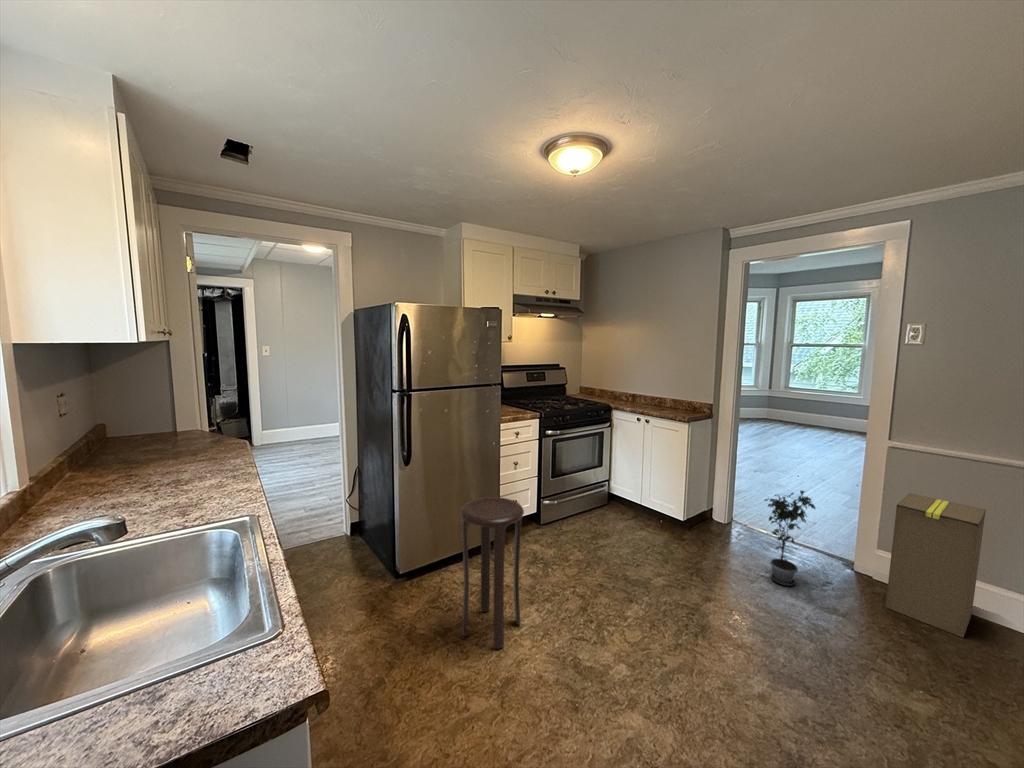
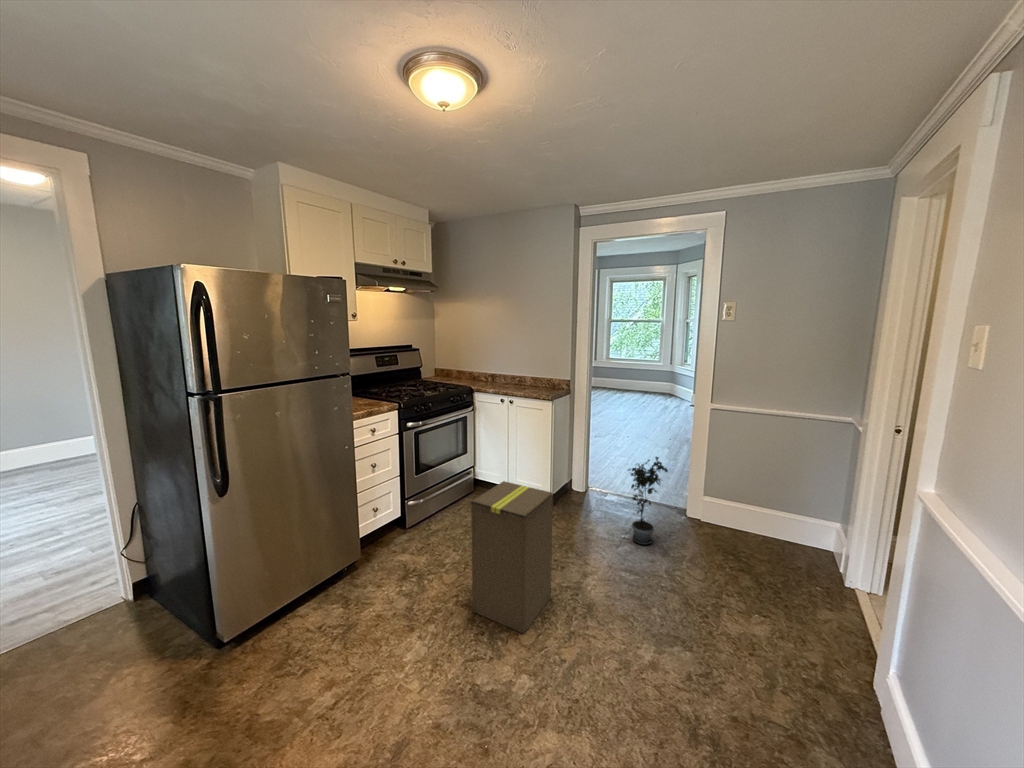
cardboard box: present [885,493,986,638] -> present [471,481,553,633]
stool: present [460,497,524,649] -> none [314,518,402,707]

